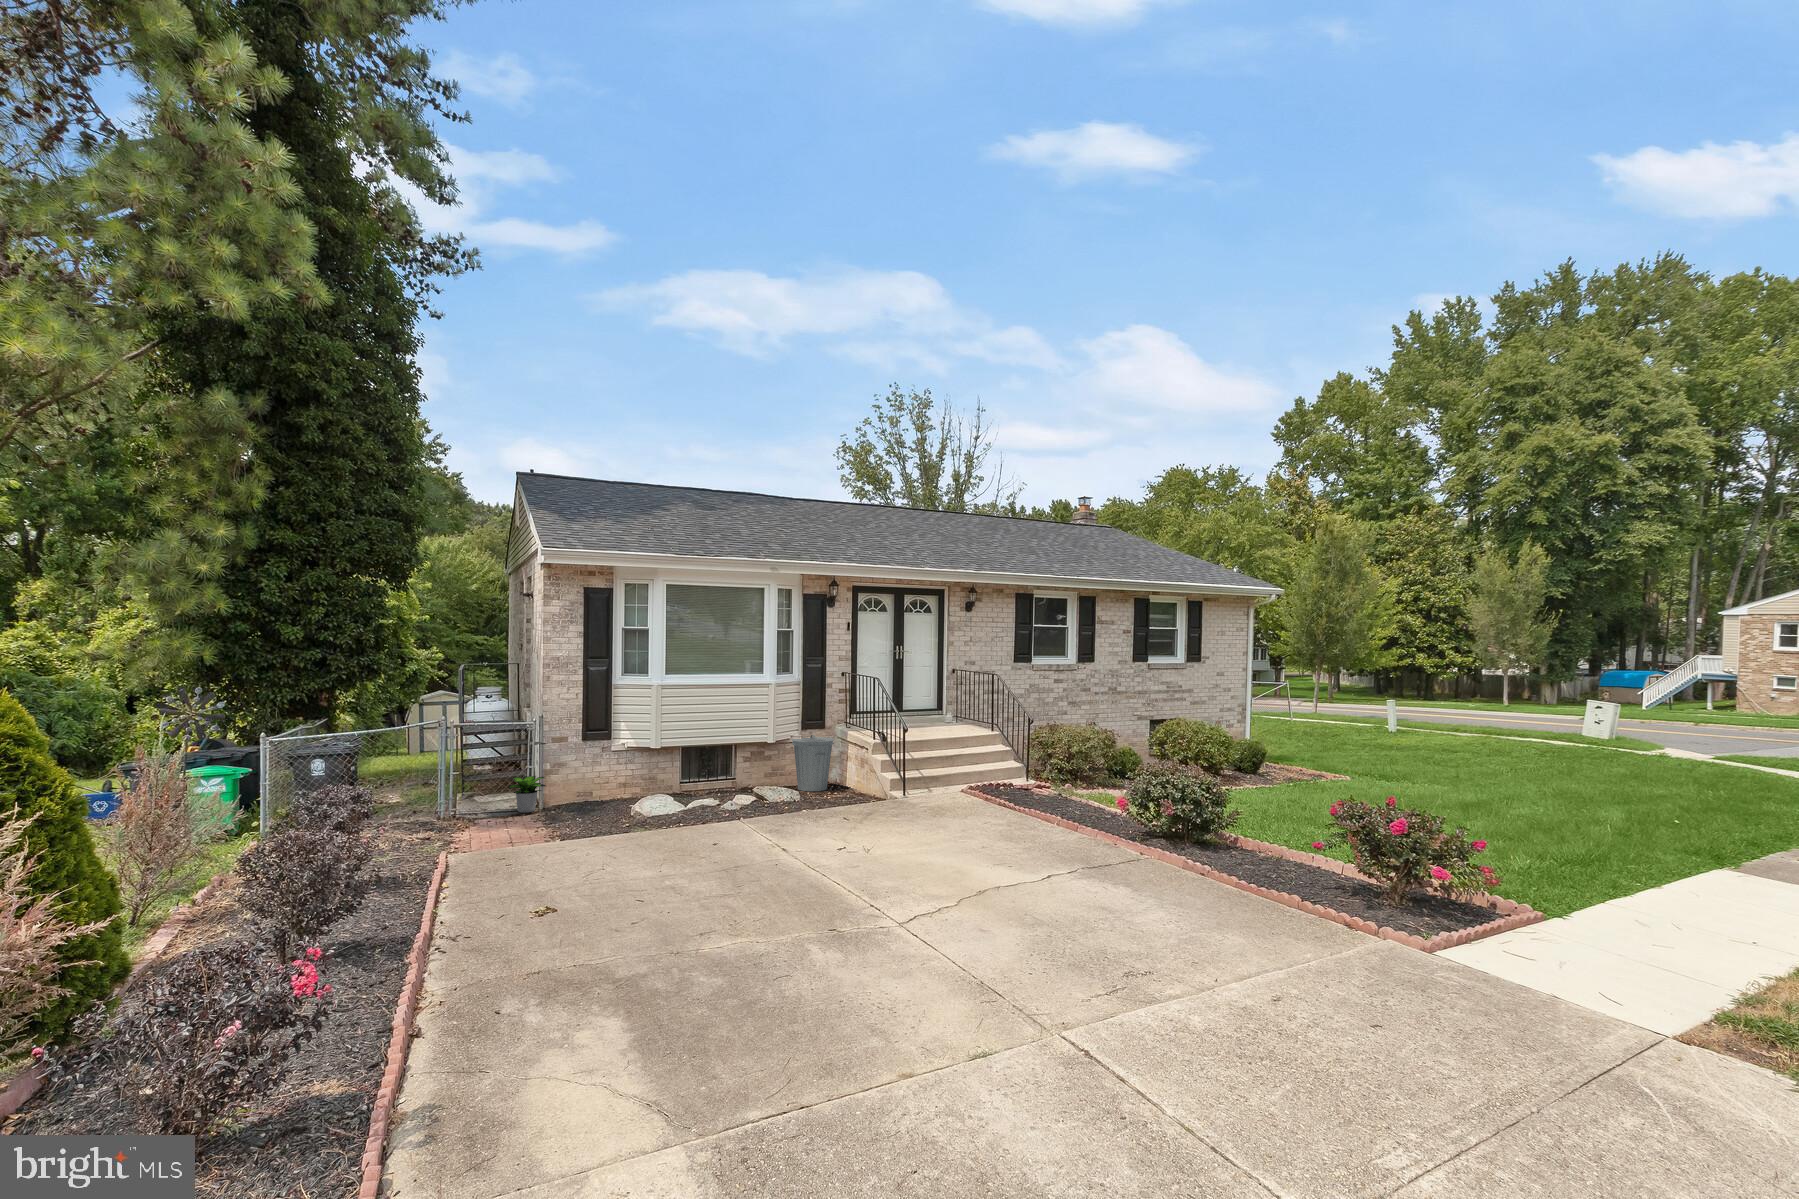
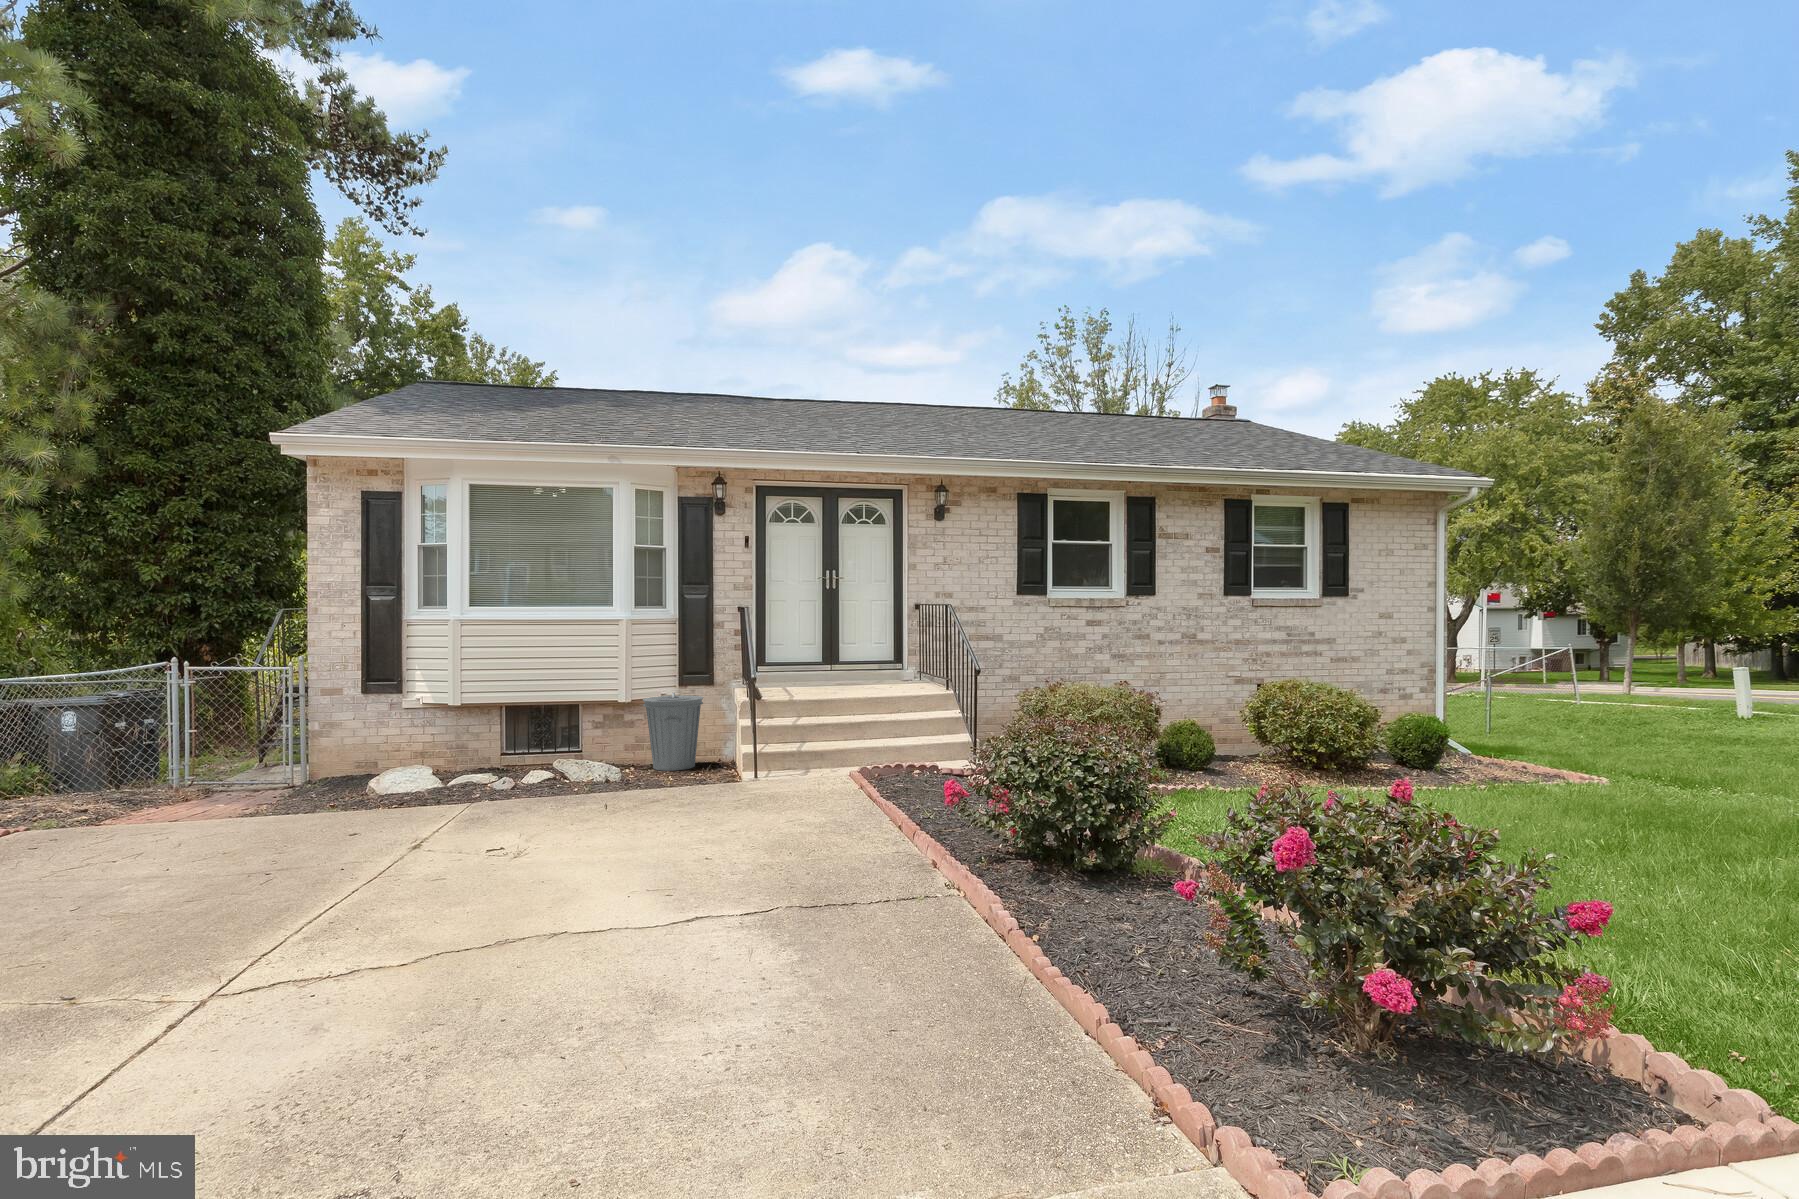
potted plant: present [509,776,546,813] -> none [238,739,304,786]

